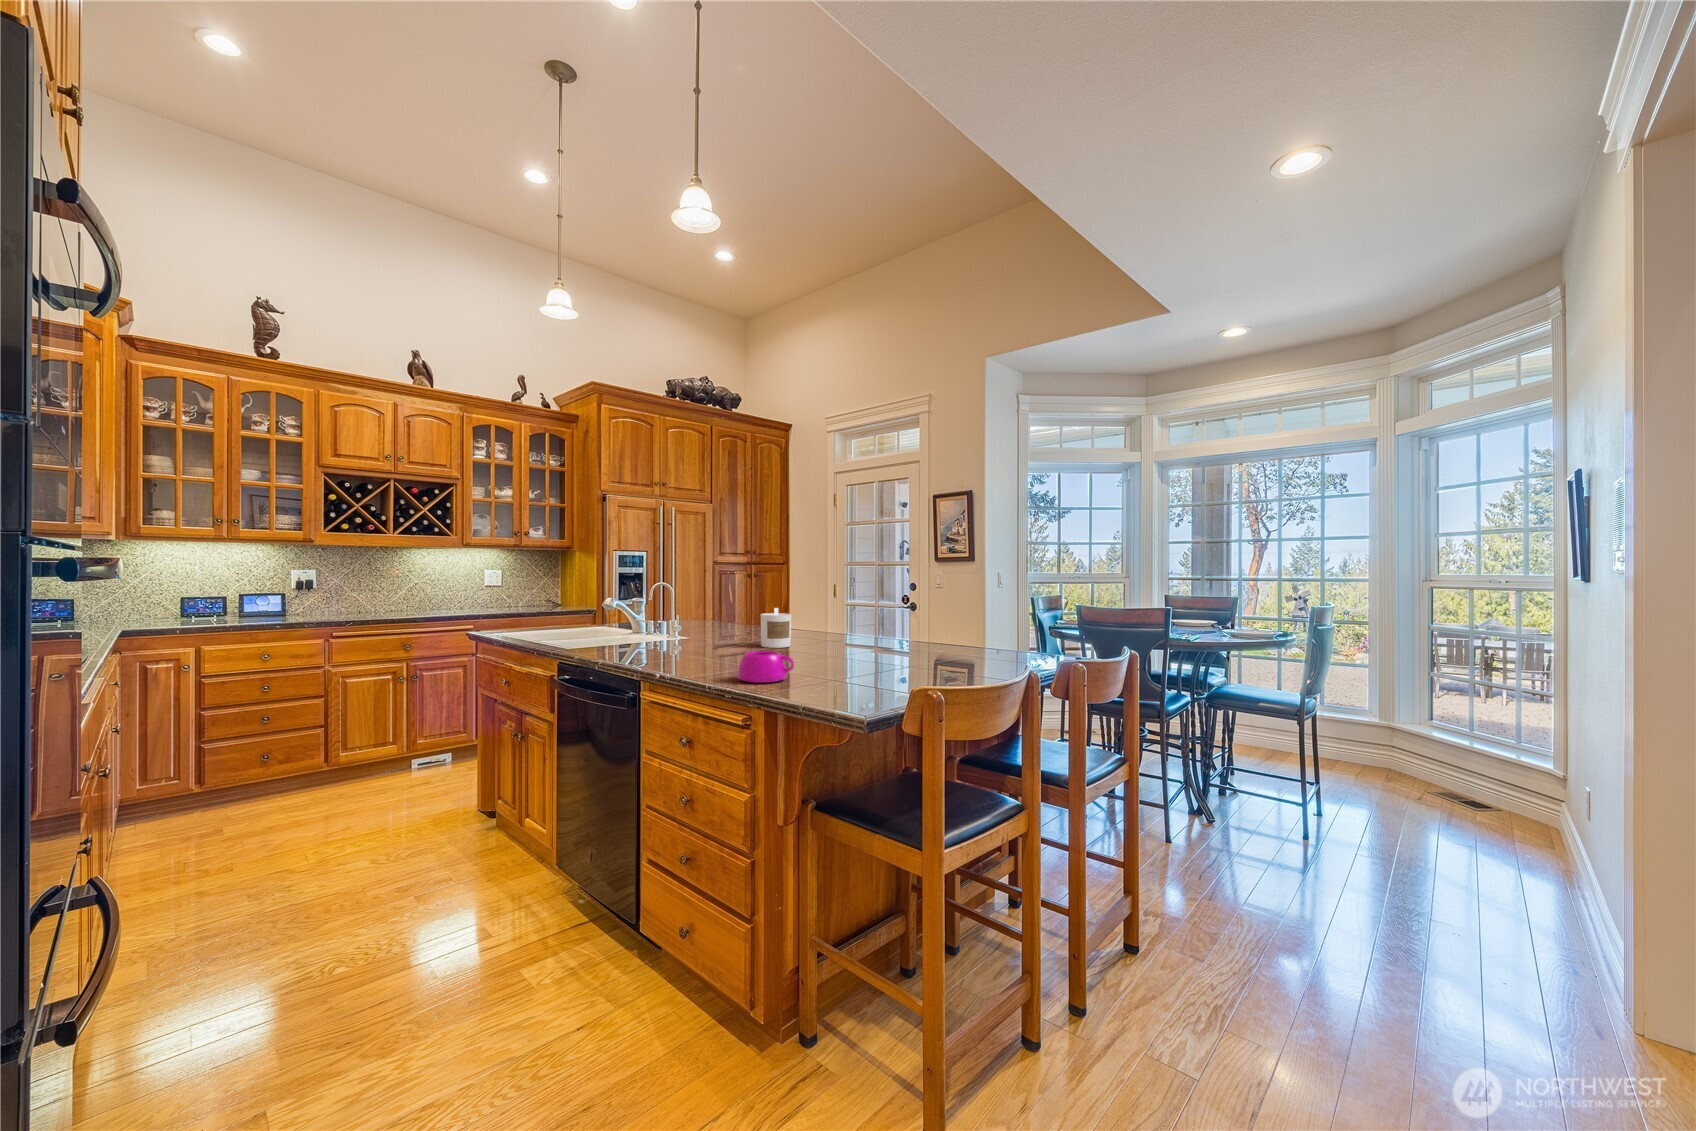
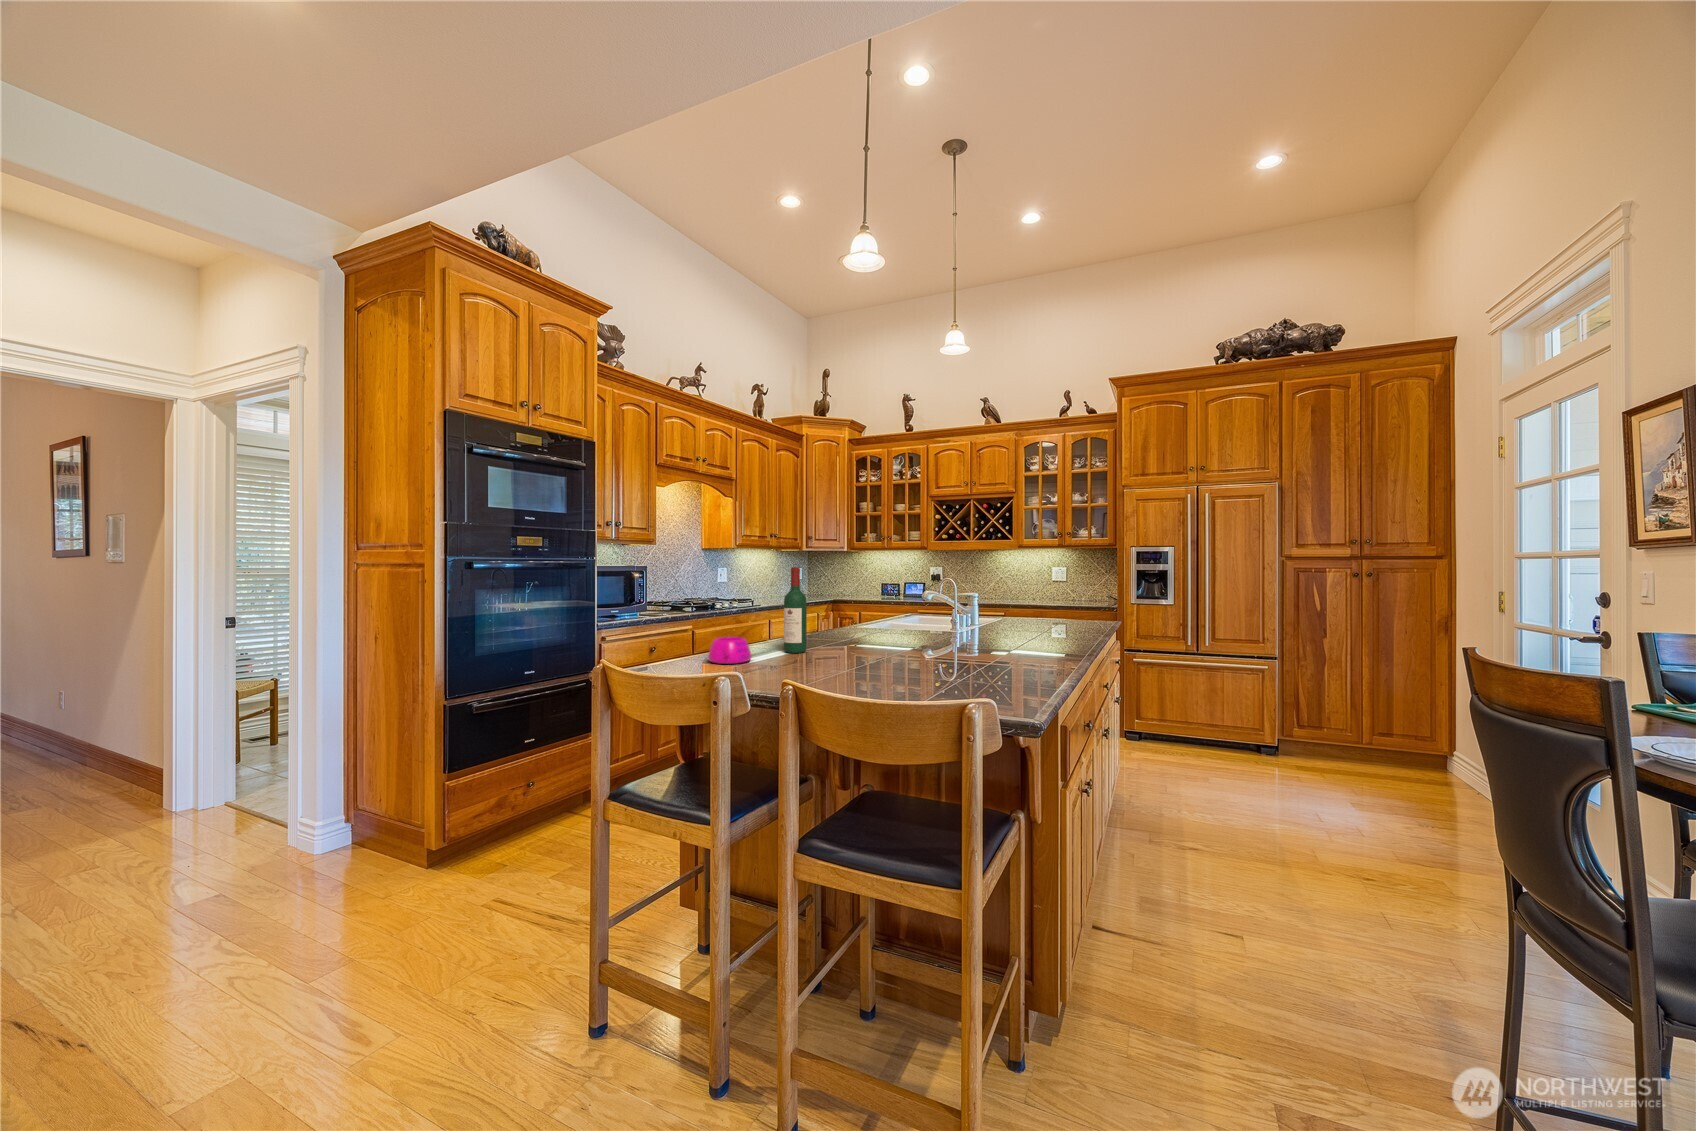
wine bottle: none [714,570,740,667] -> present [784,567,807,653]
candle: present [761,608,792,648] -> none [926,608,959,651]

